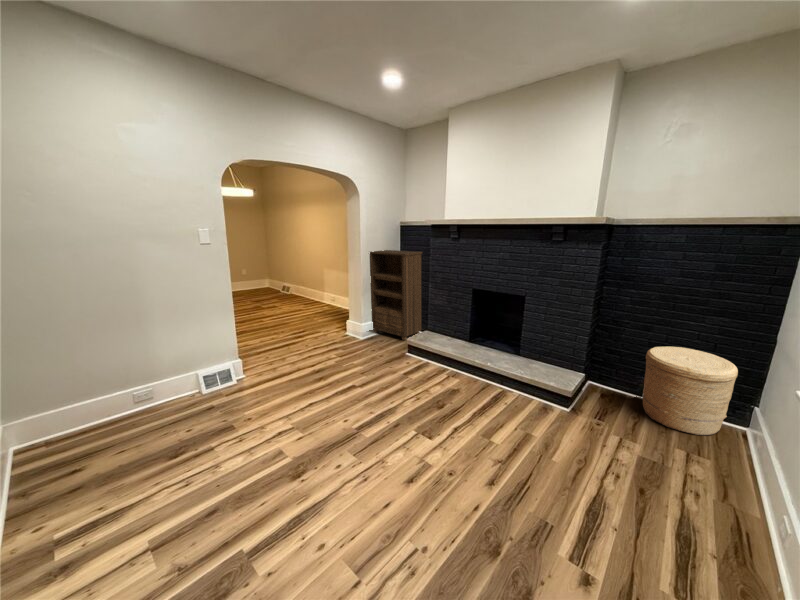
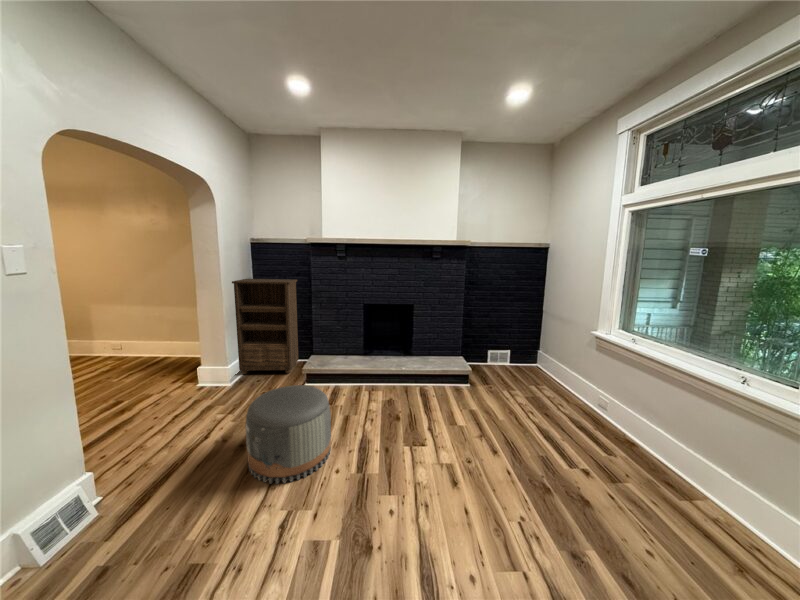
pouf: none [298,341,367,414] -> present [245,385,331,484]
woven basket: present [643,346,738,435] -> none [488,330,531,378]

